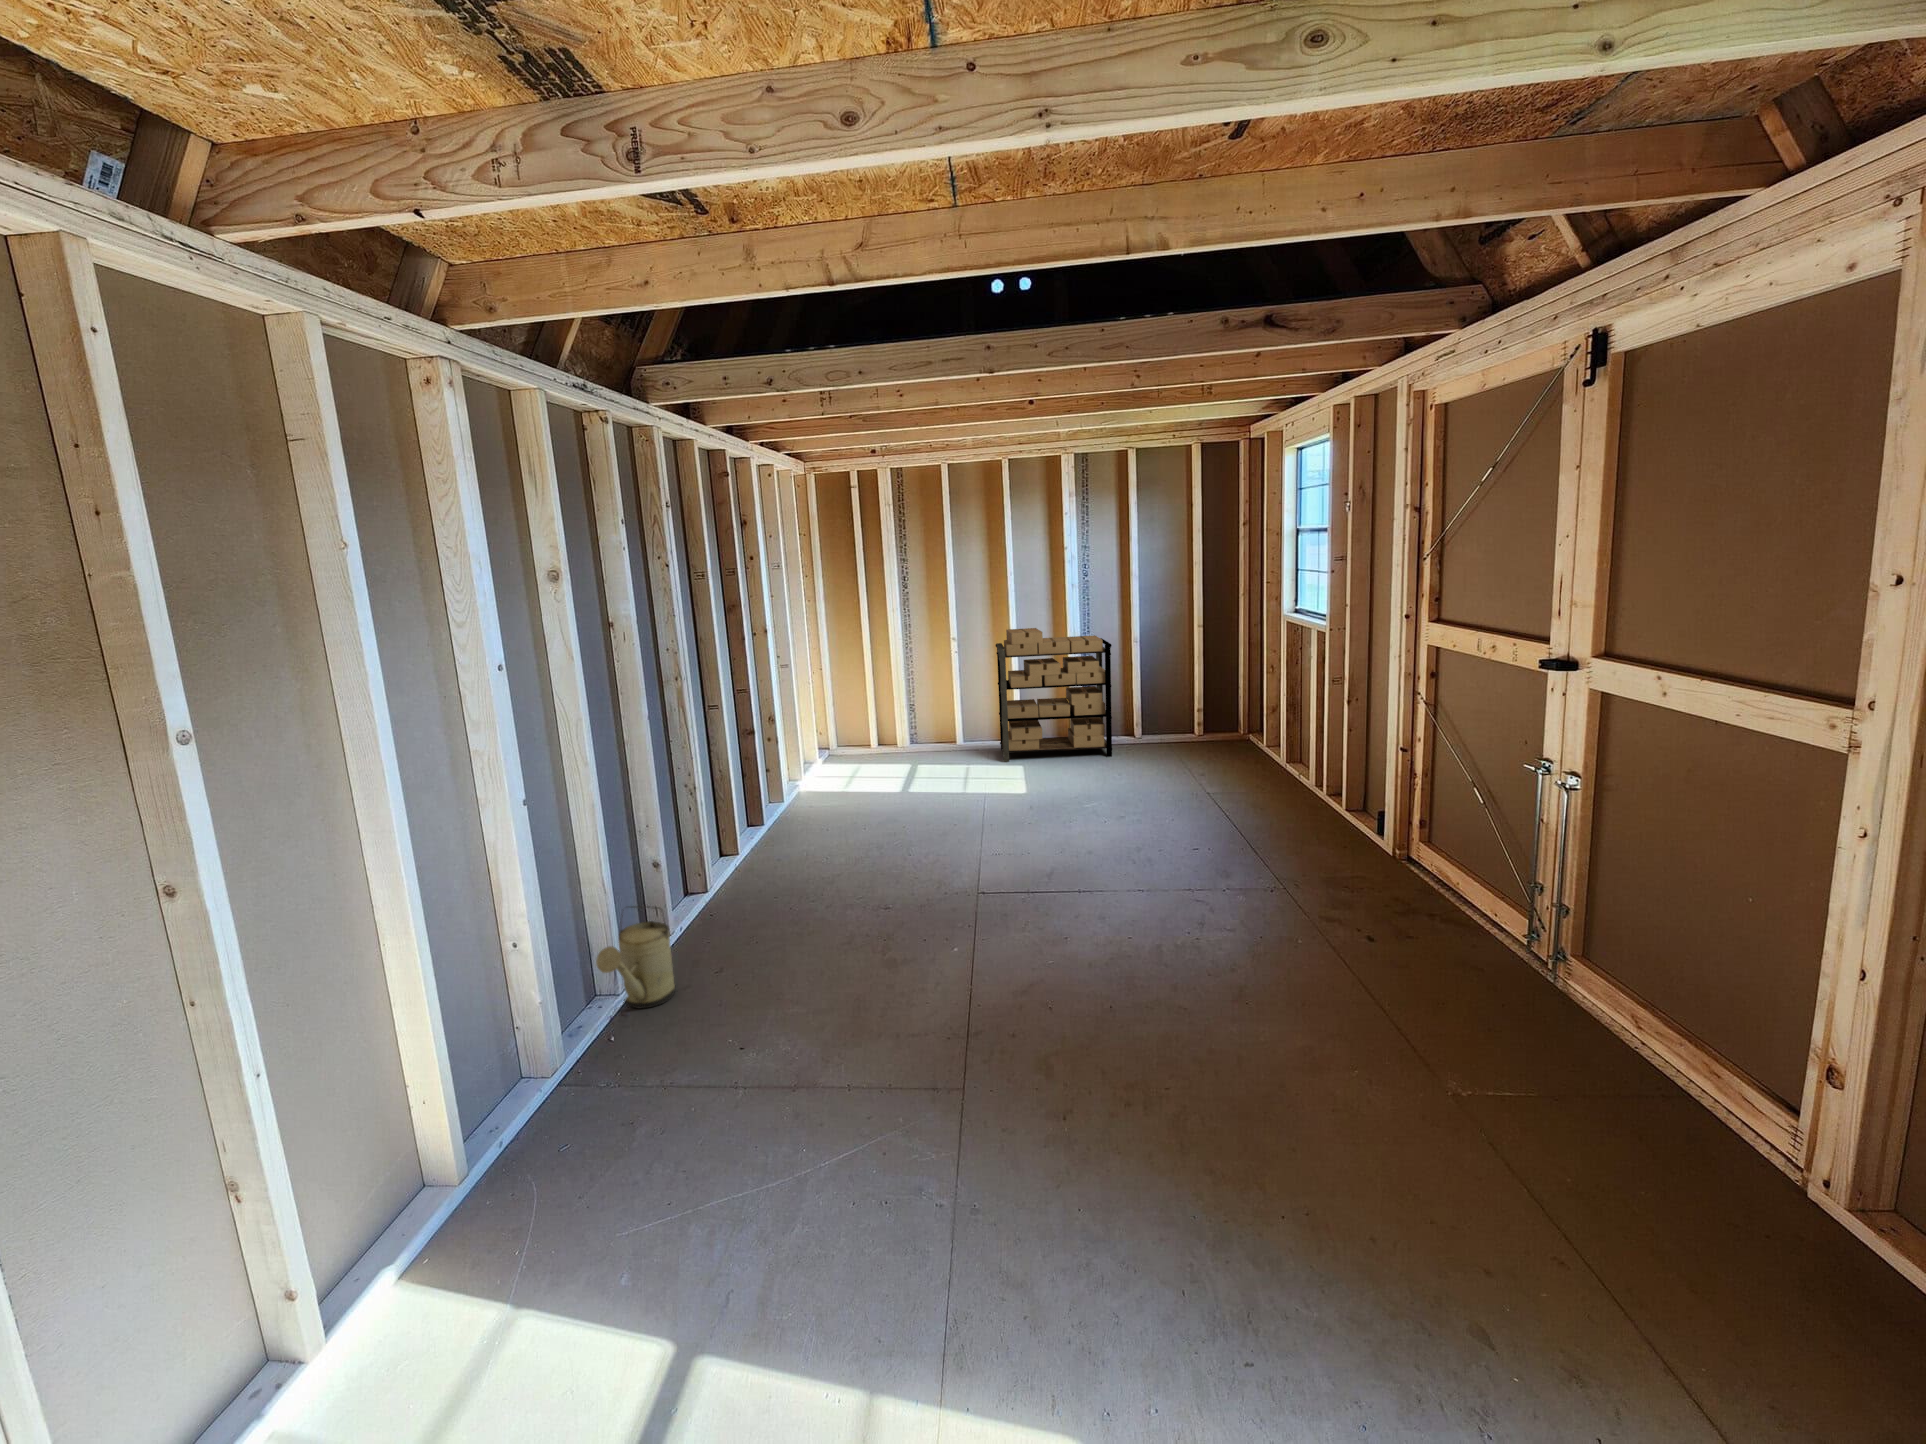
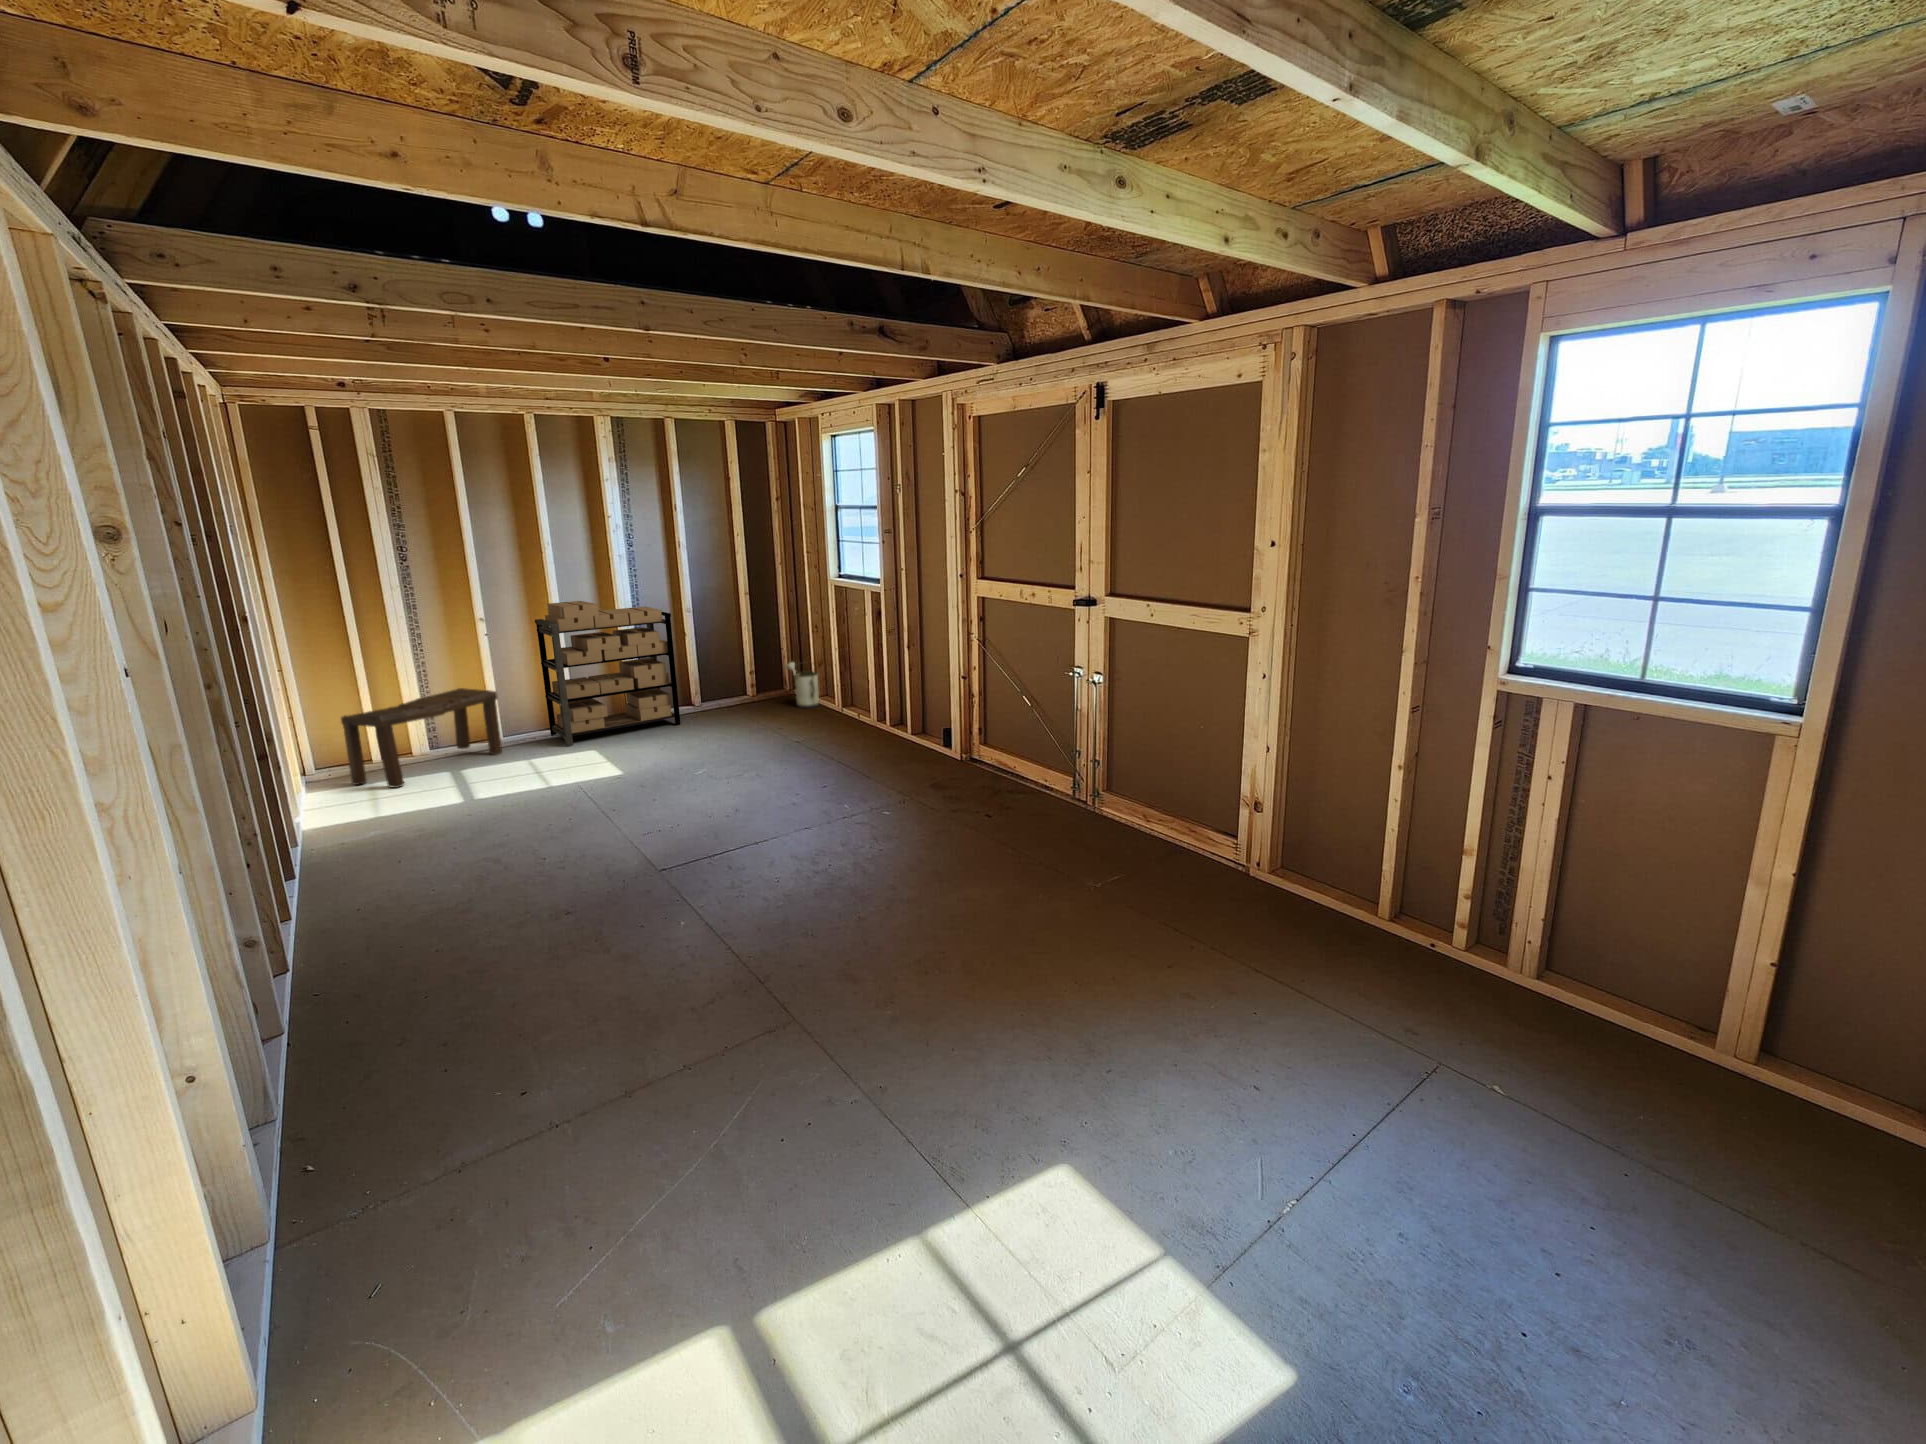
bench: none [844,699,955,776] -> present [341,688,502,788]
watering can: present [596,907,675,1009] -> present [786,662,819,708]

